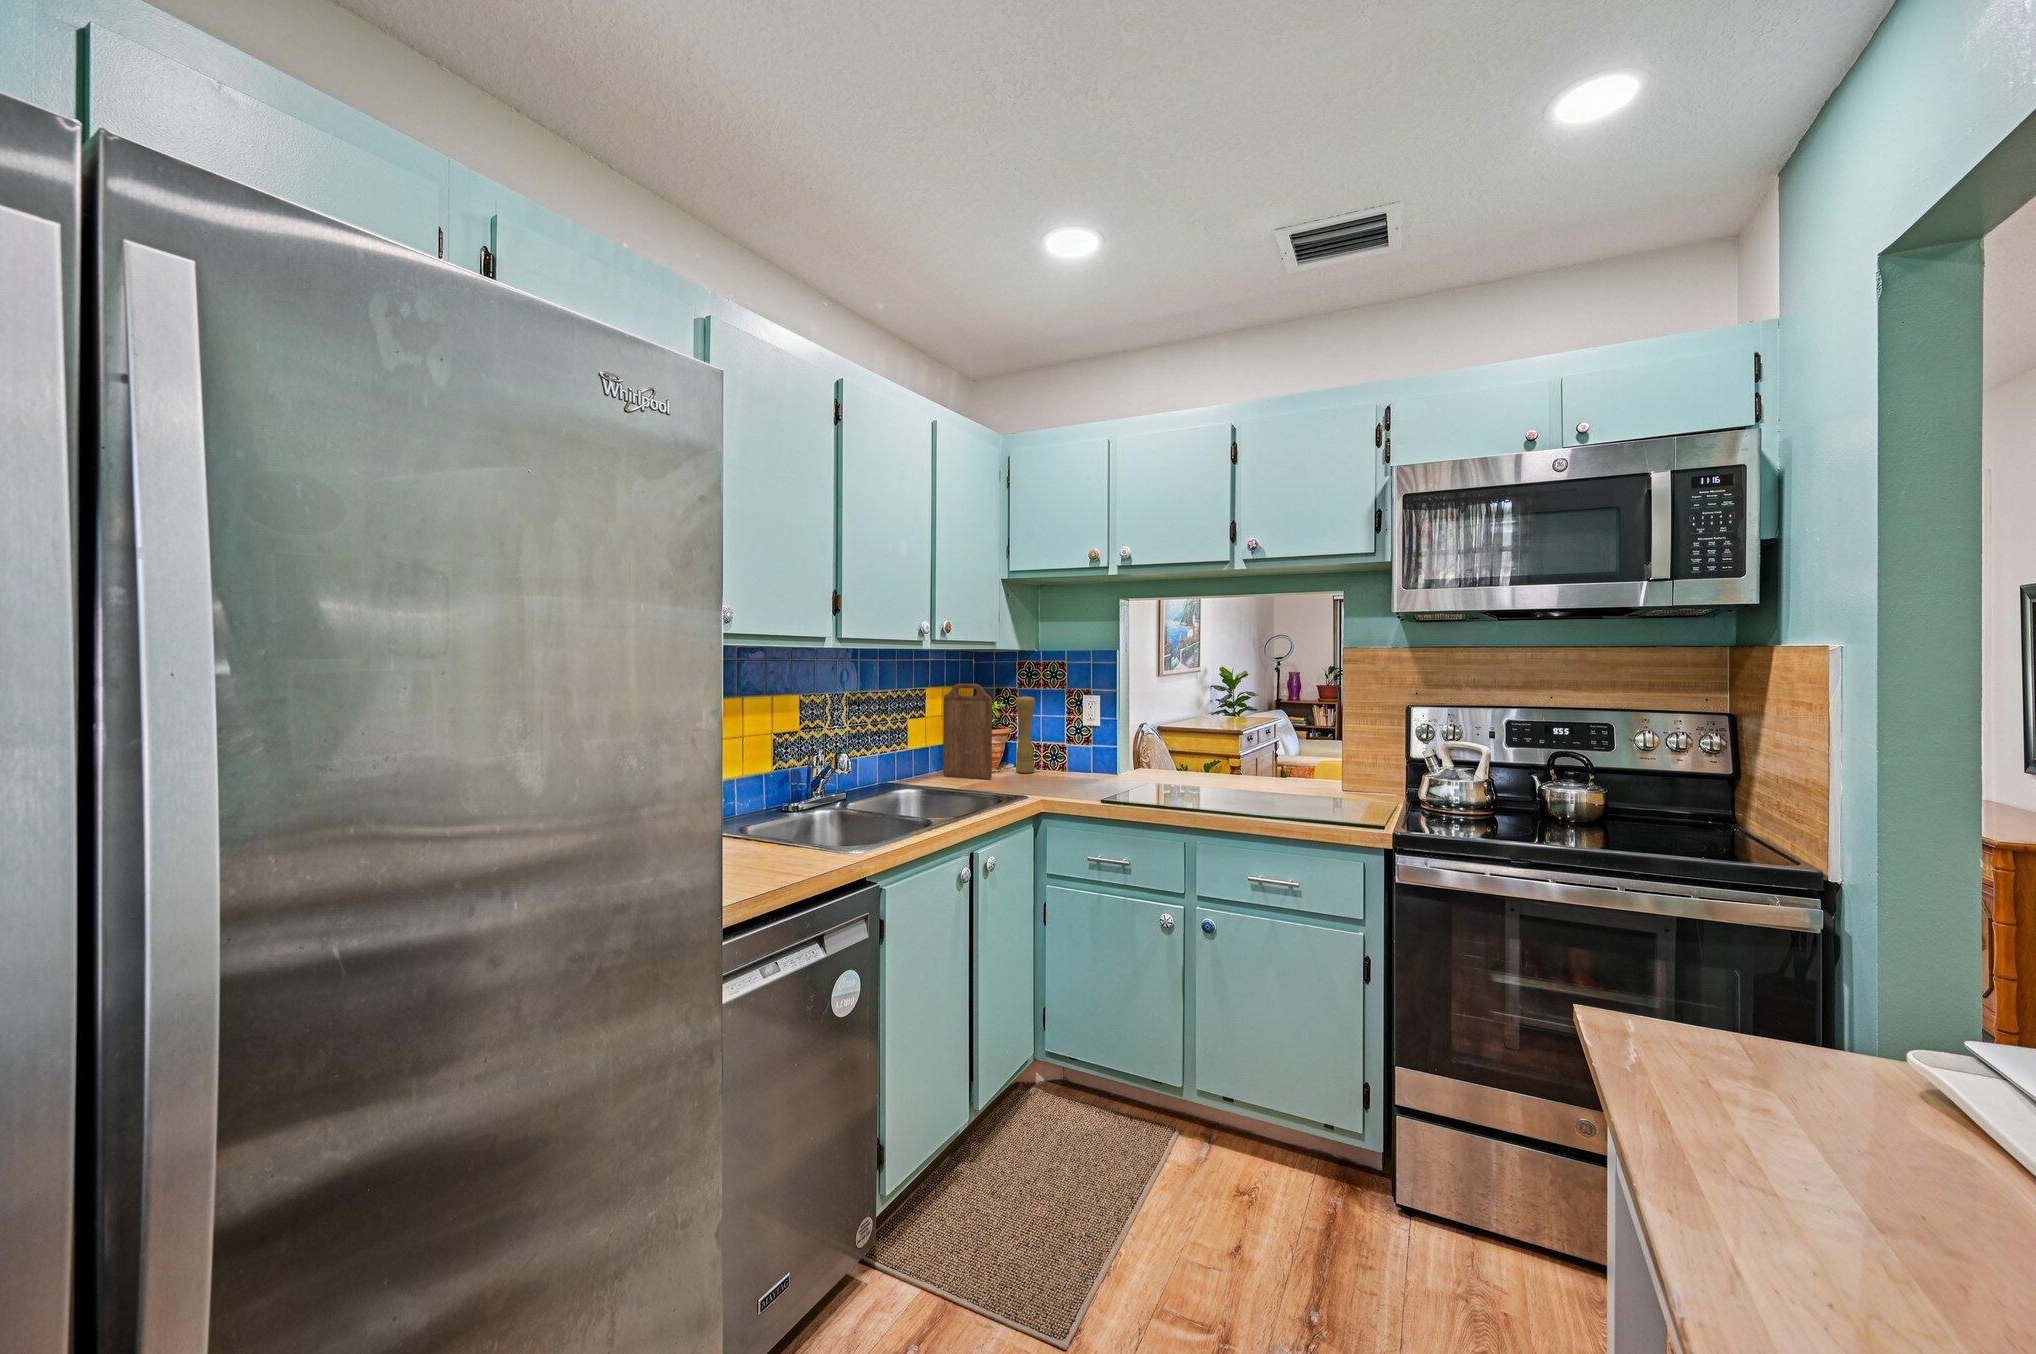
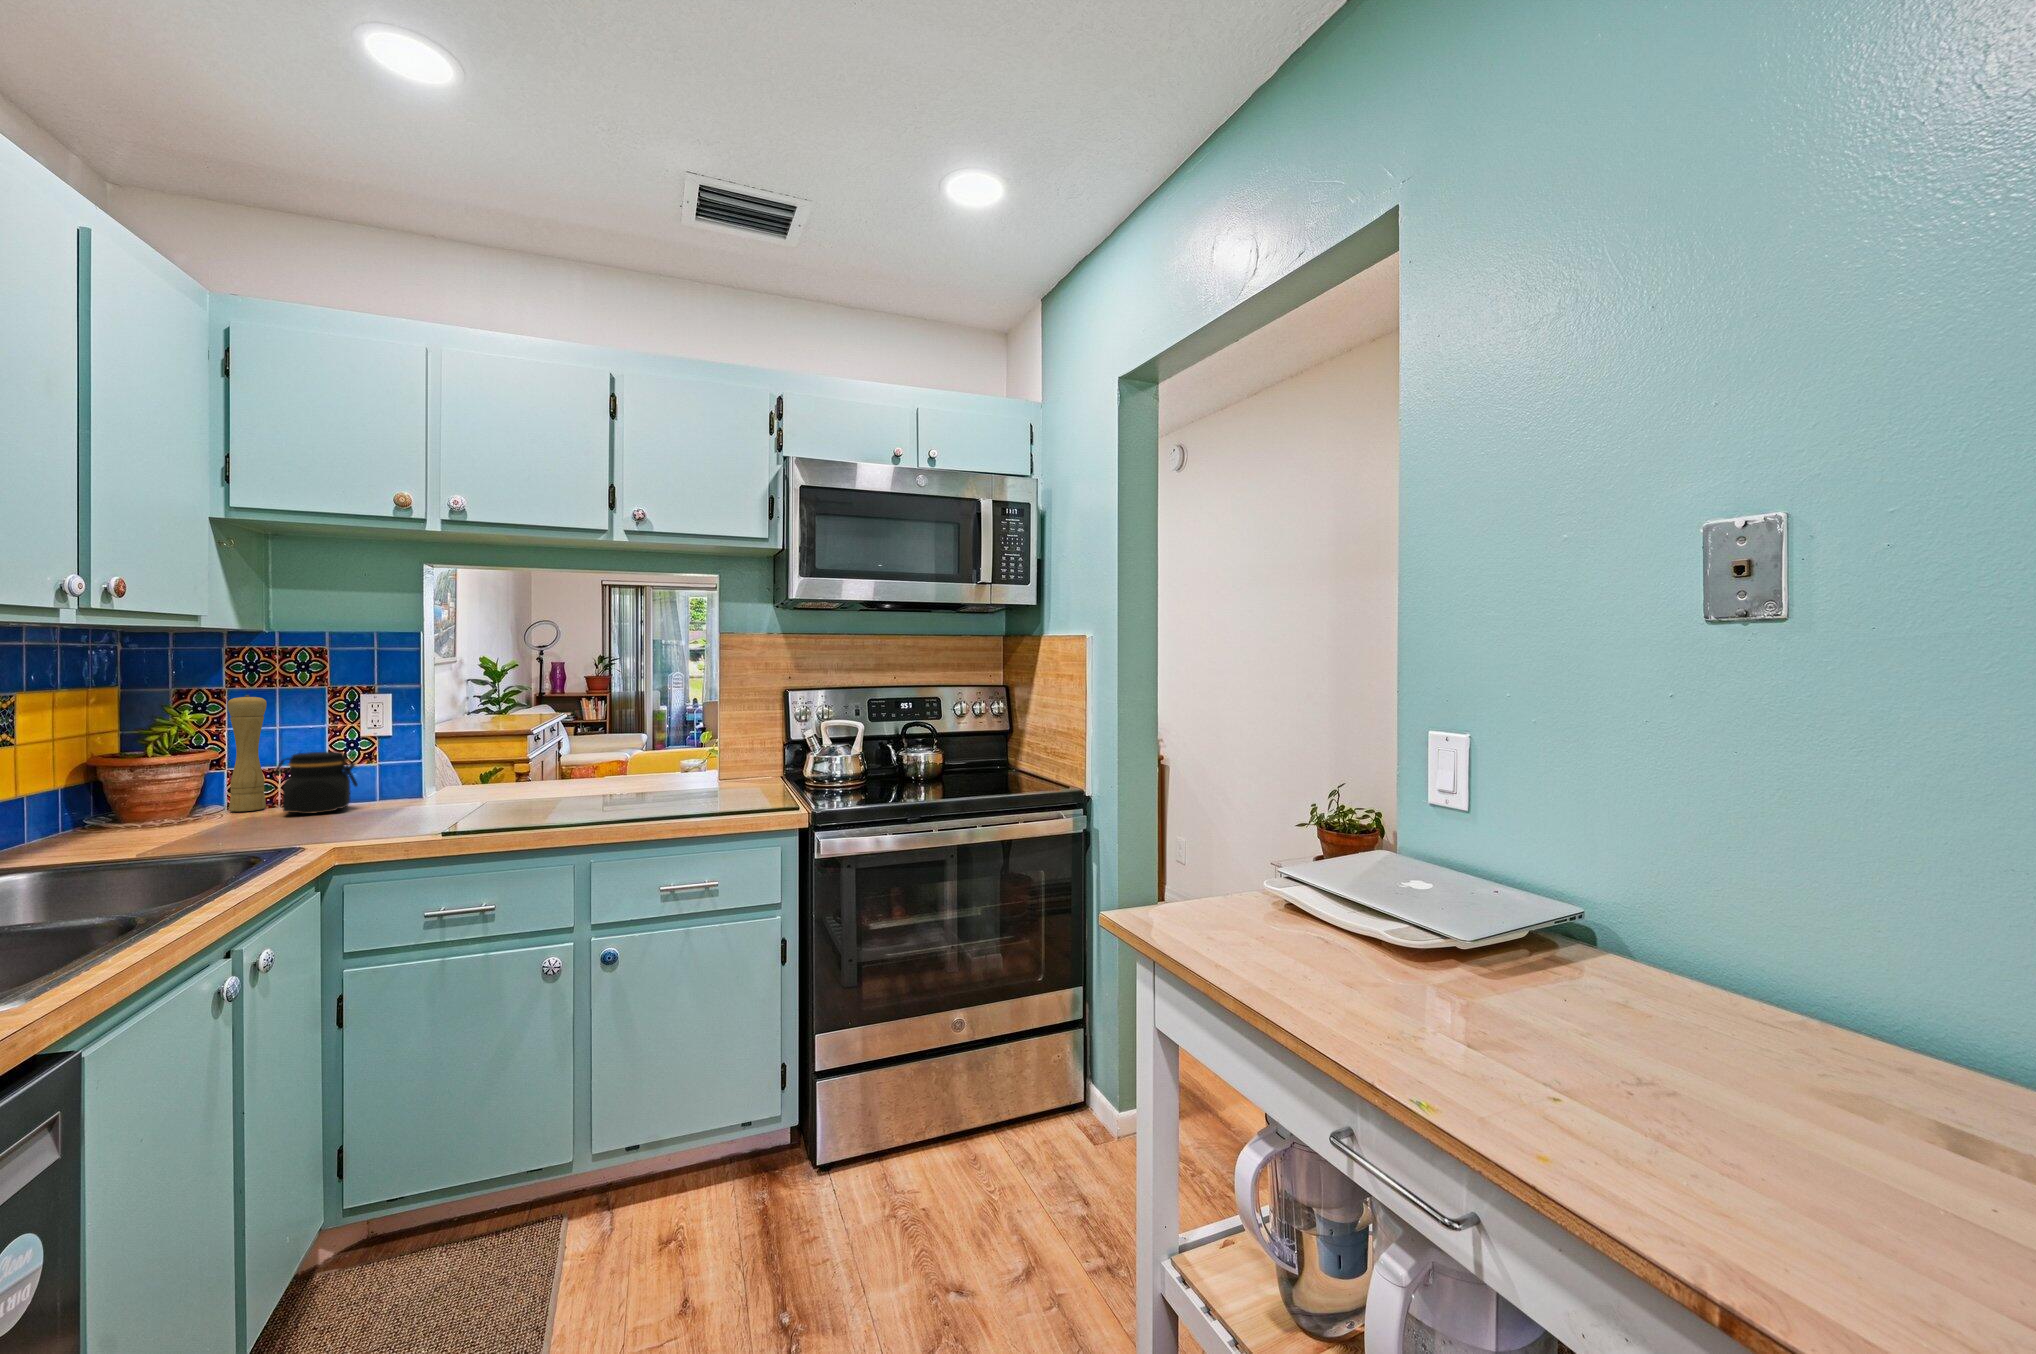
cutting board: present [943,684,992,779] -> none [71,679,193,834]
jar: none [1033,736,1078,779] -> present [274,752,358,814]

